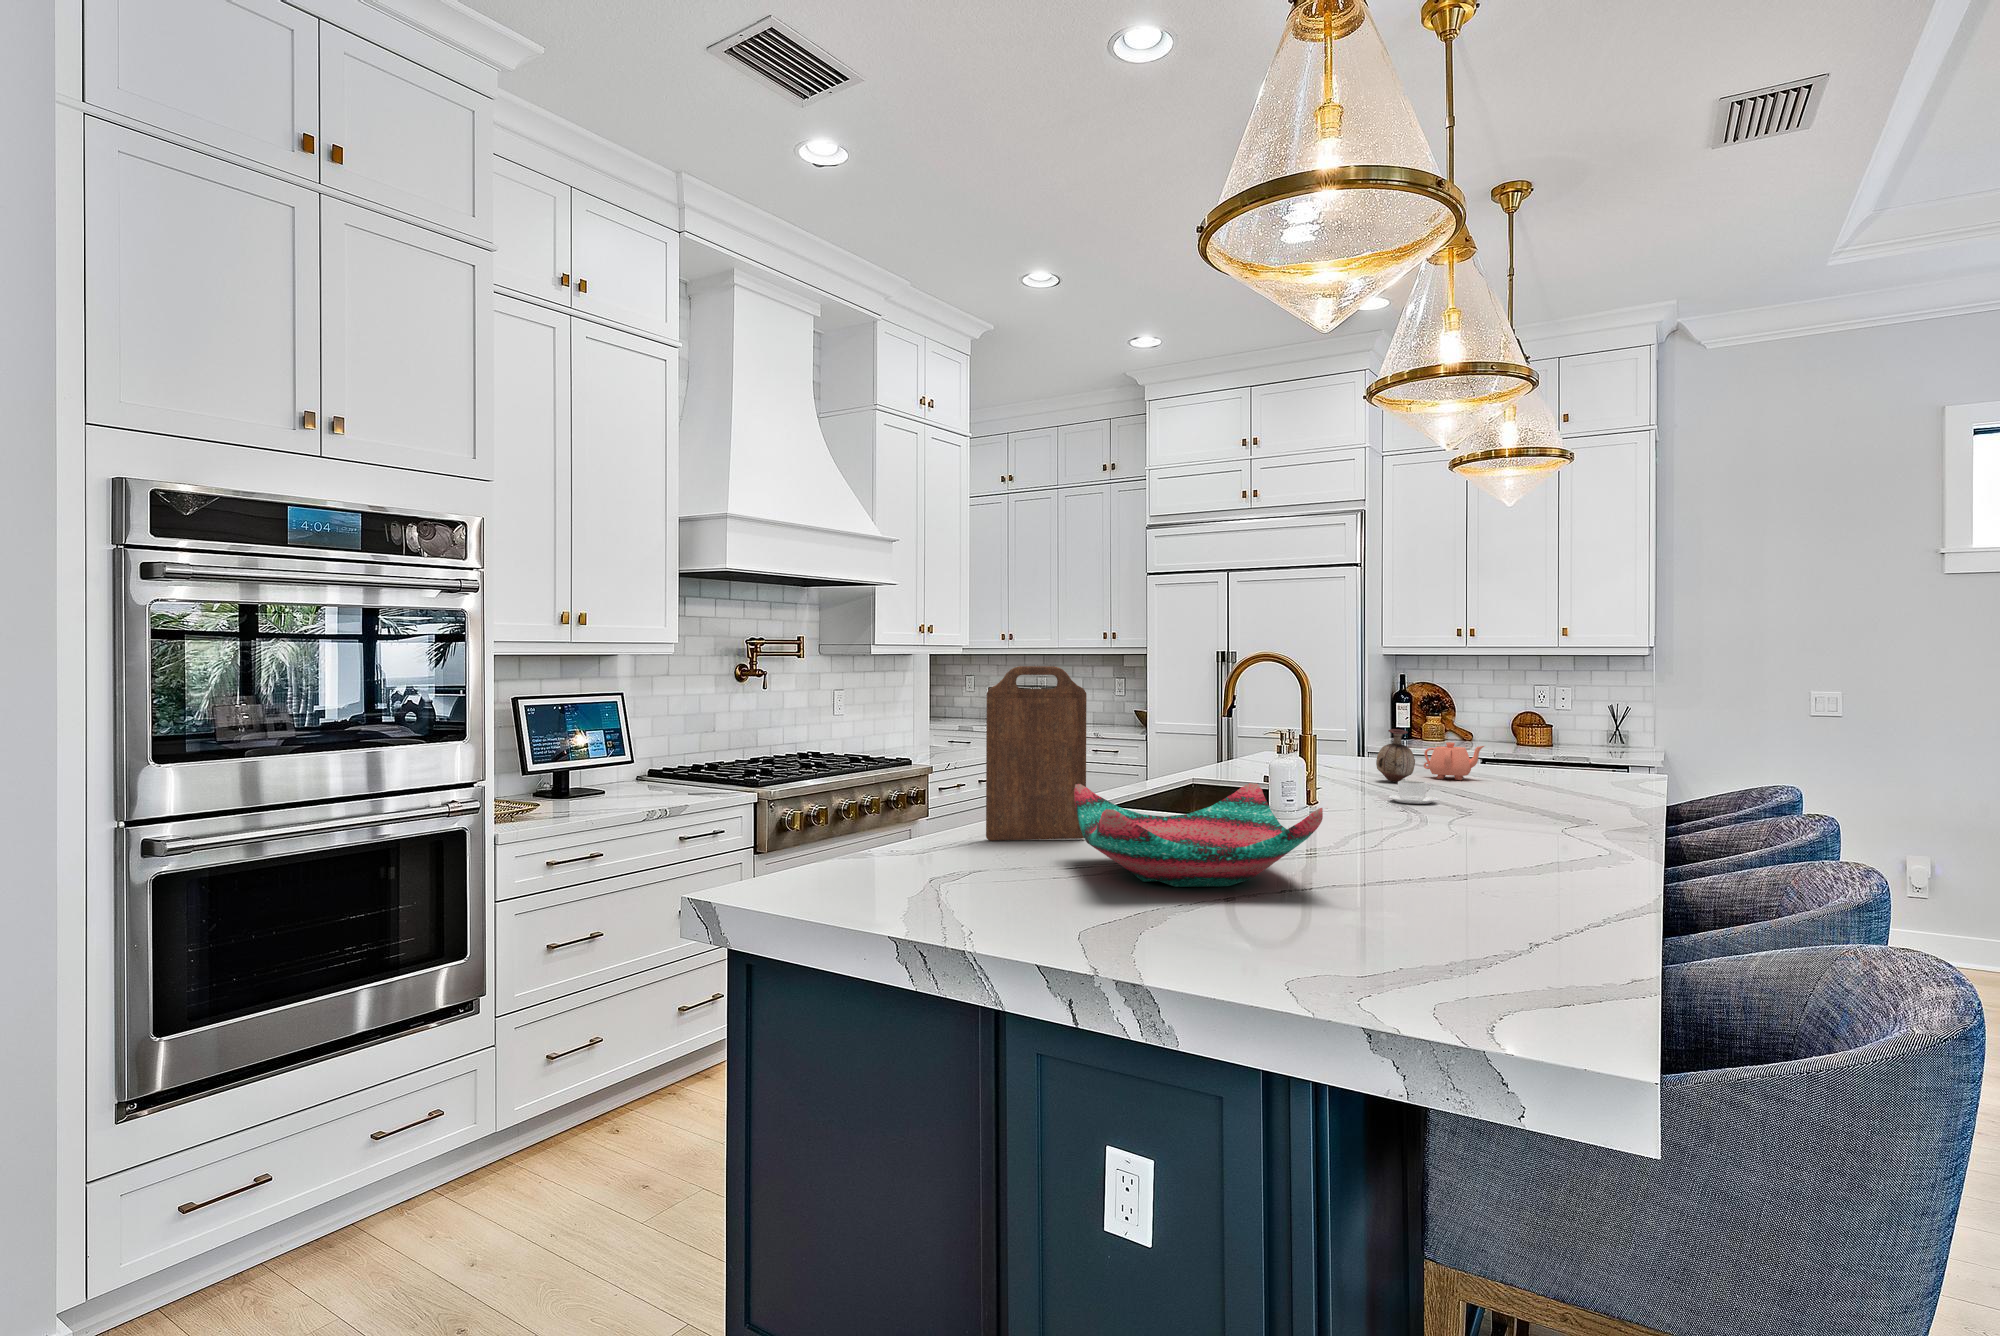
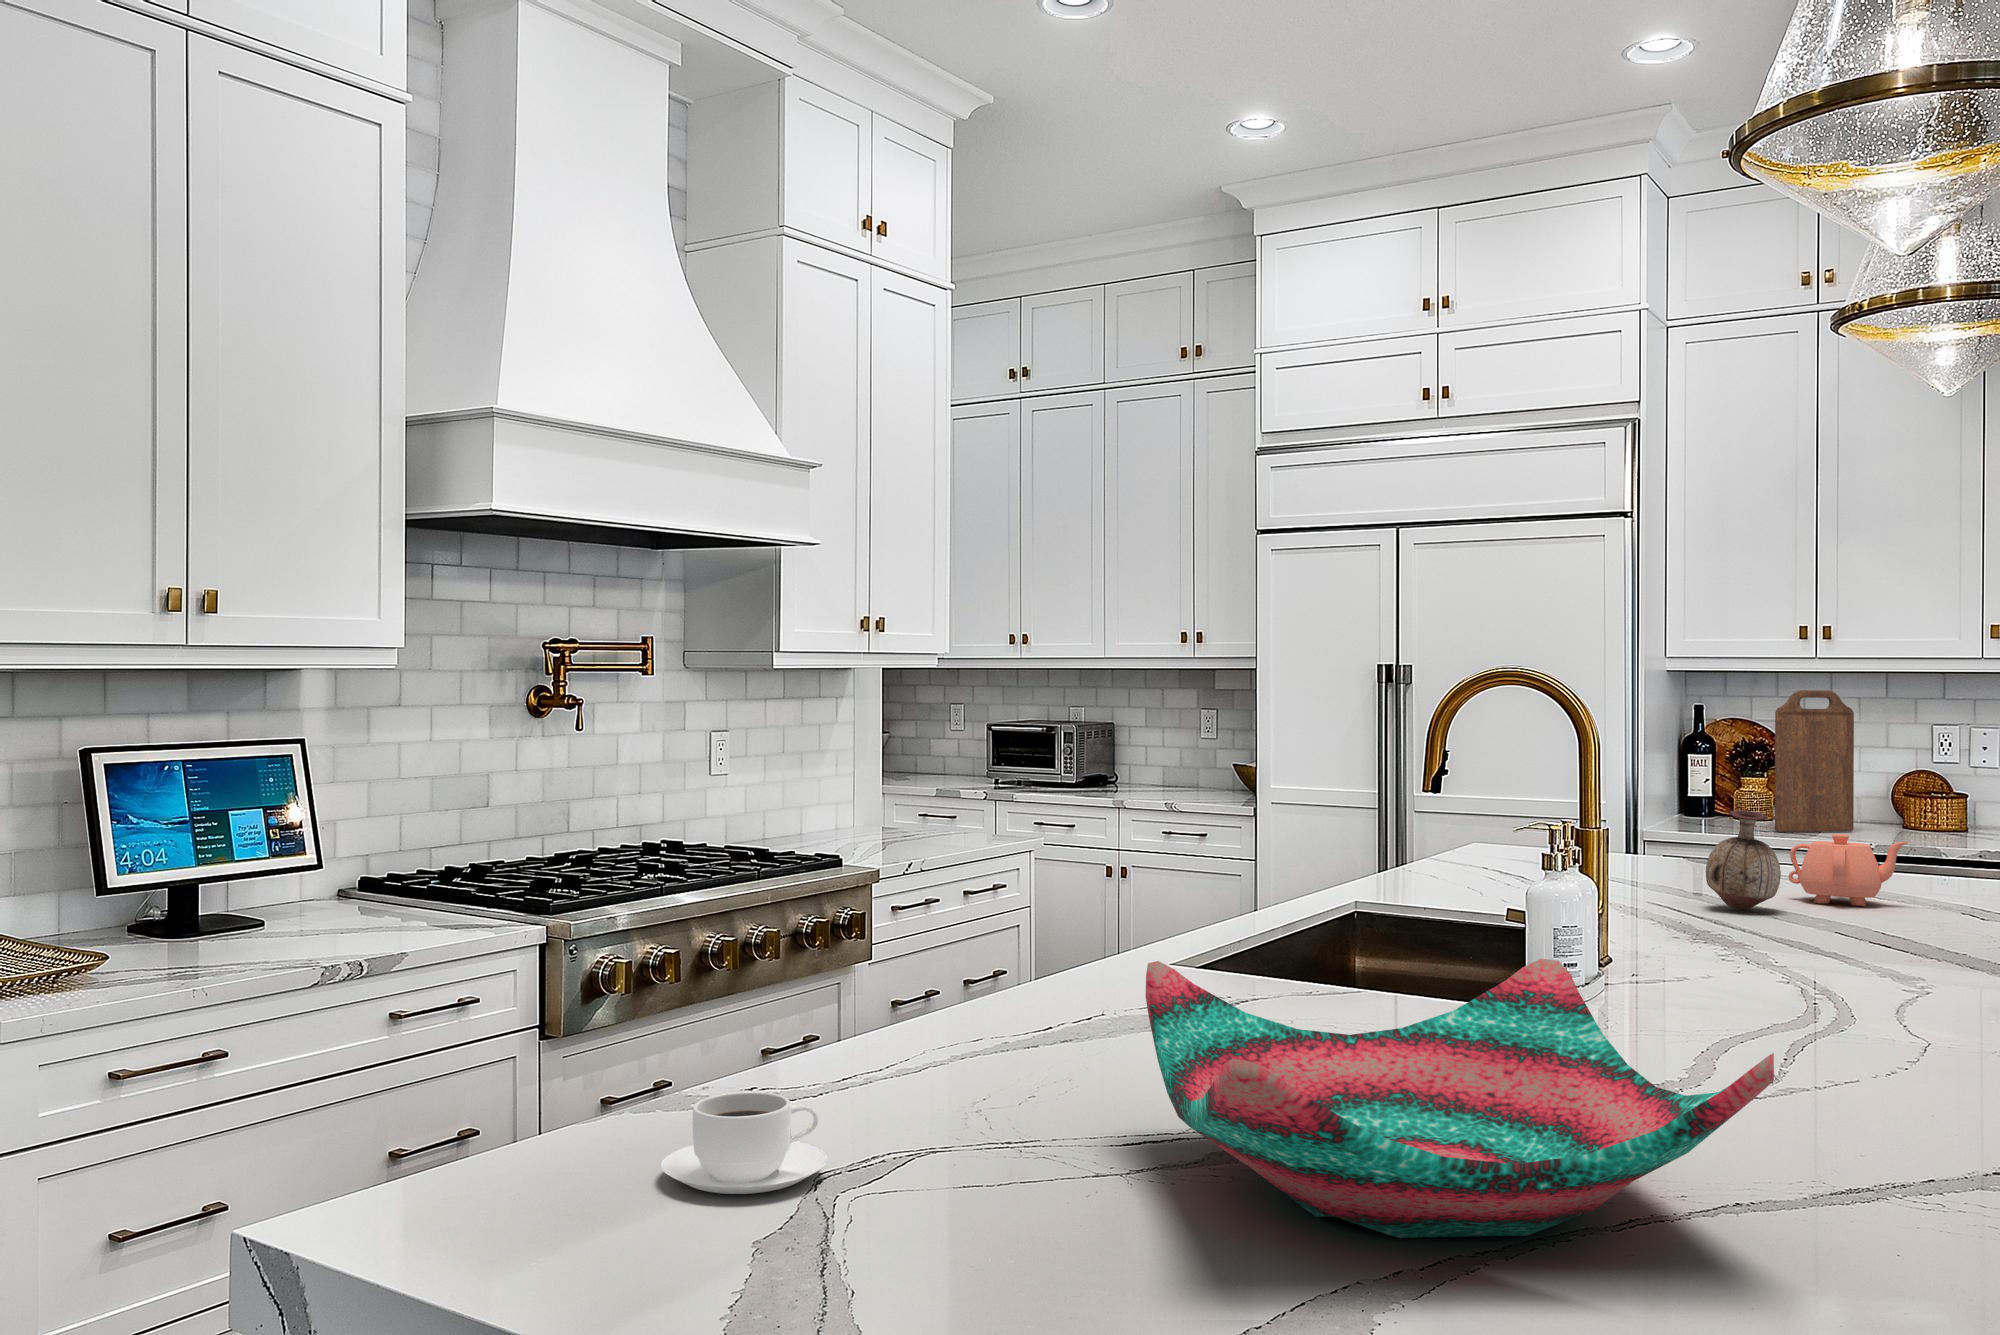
cutting board: present [986,666,1087,840] -> present [1775,690,1854,832]
coffee cup: present [1389,781,1437,804] -> present [661,1092,827,1194]

